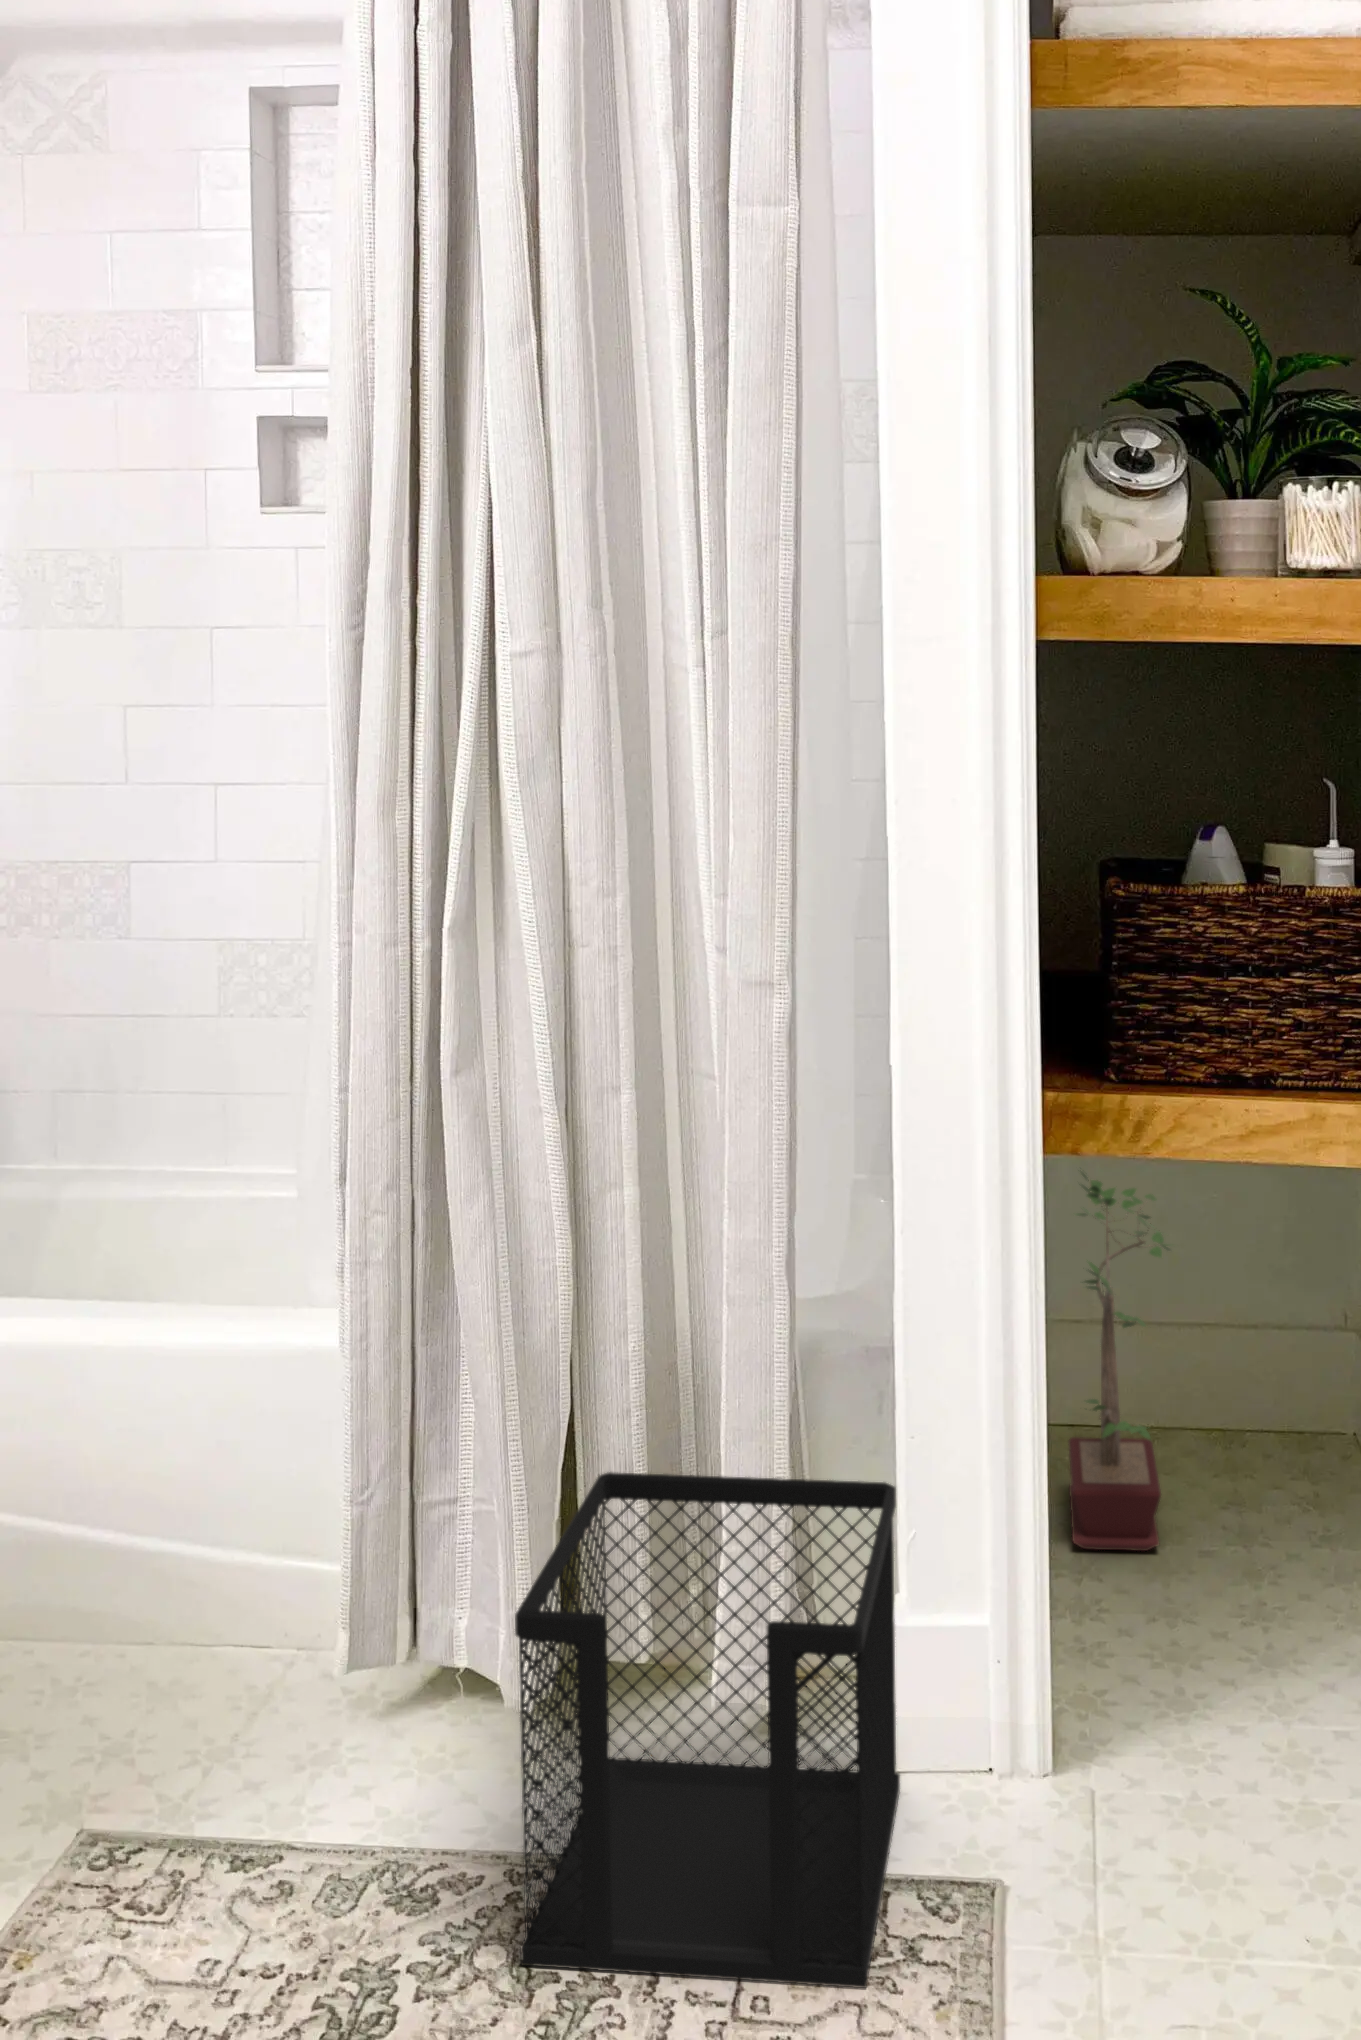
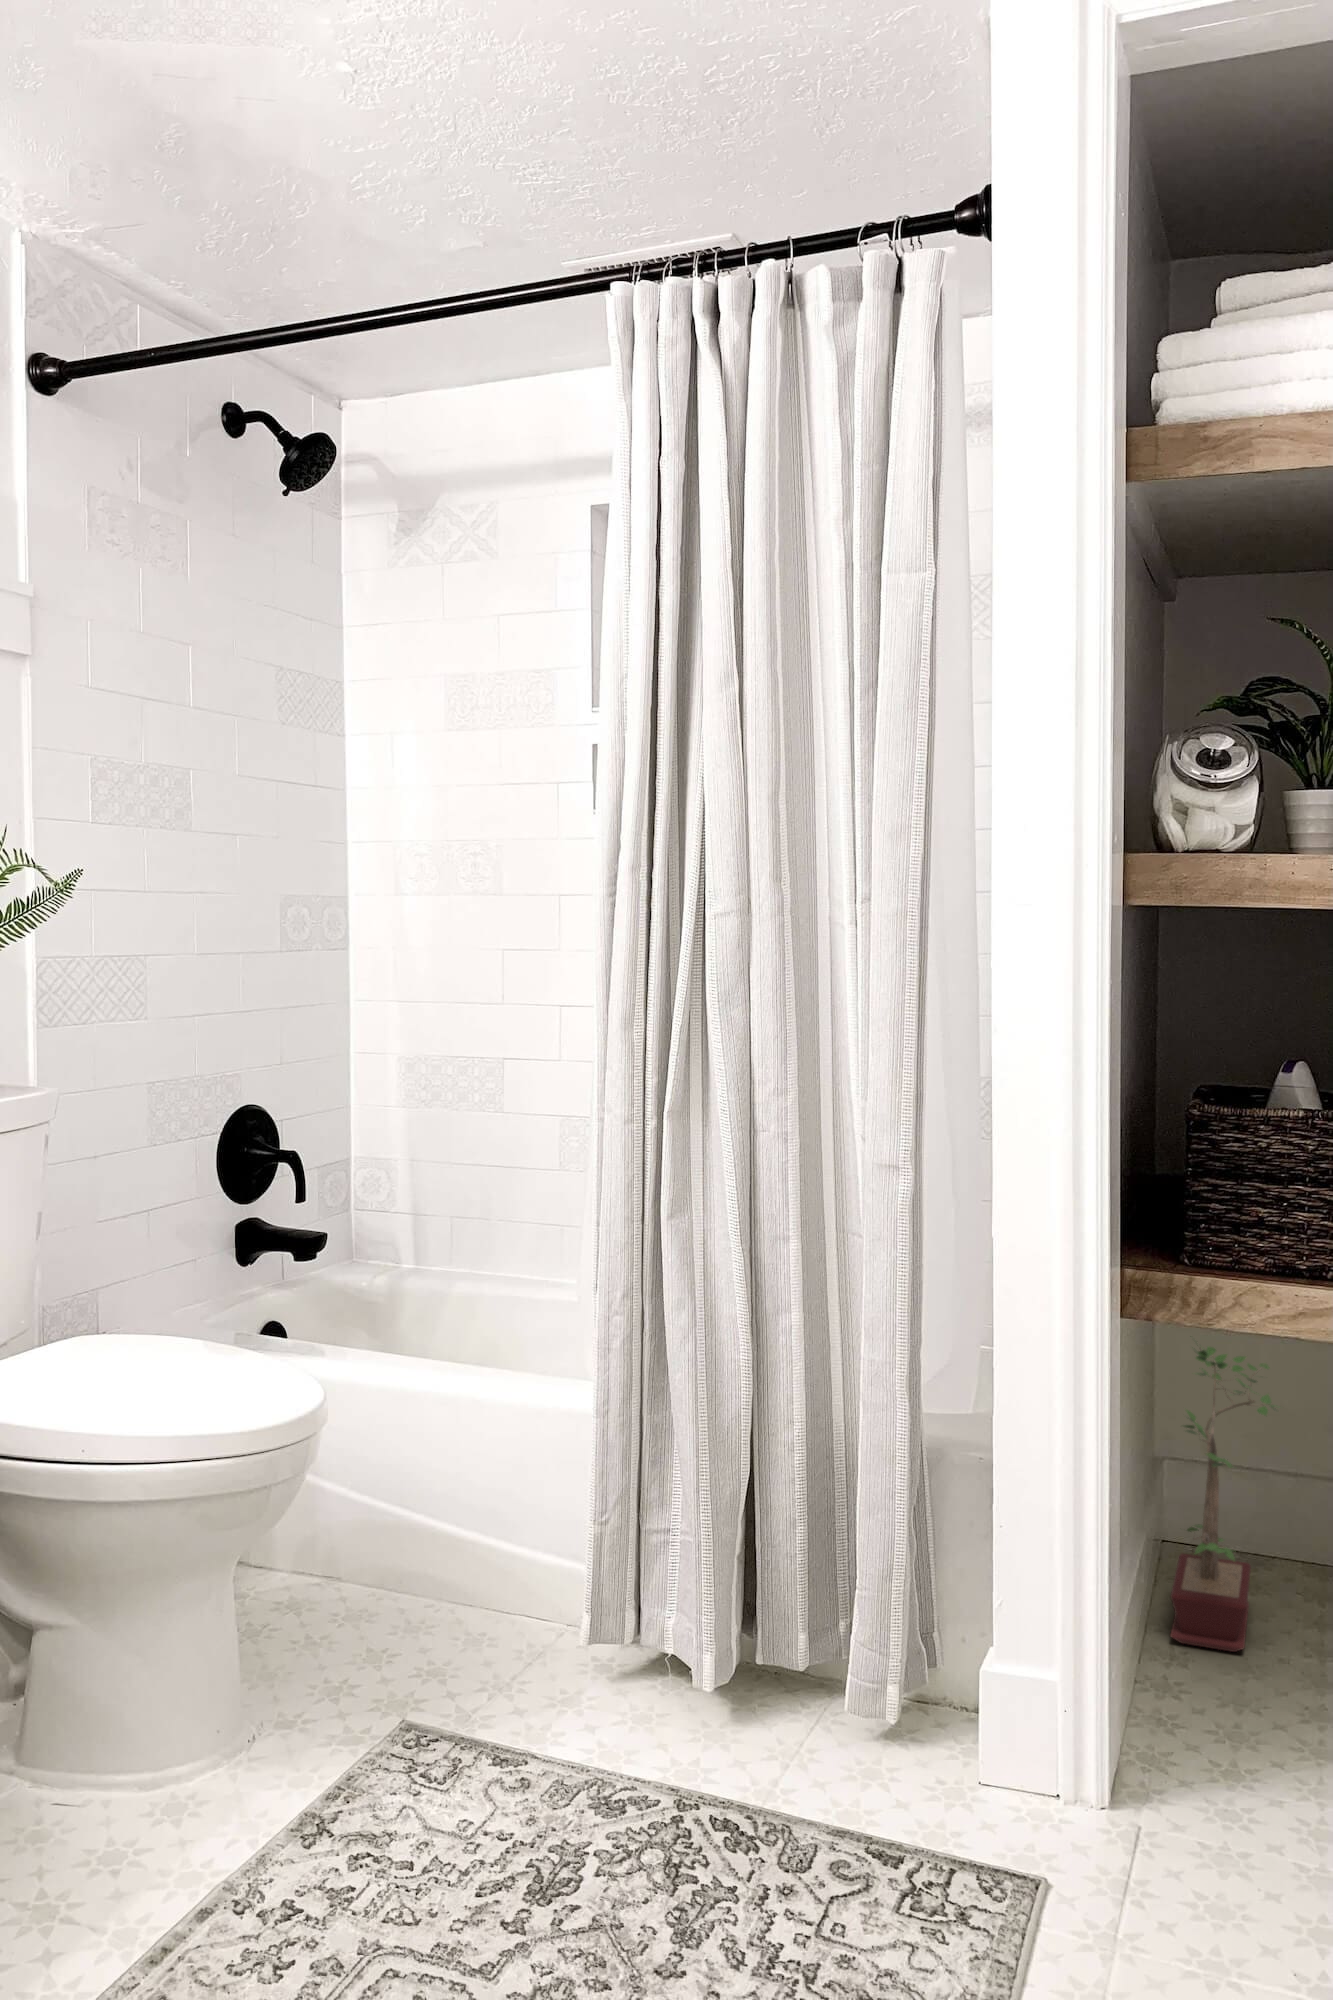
wastebasket: present [515,1472,900,1988] -> none [673,1523,984,1933]

